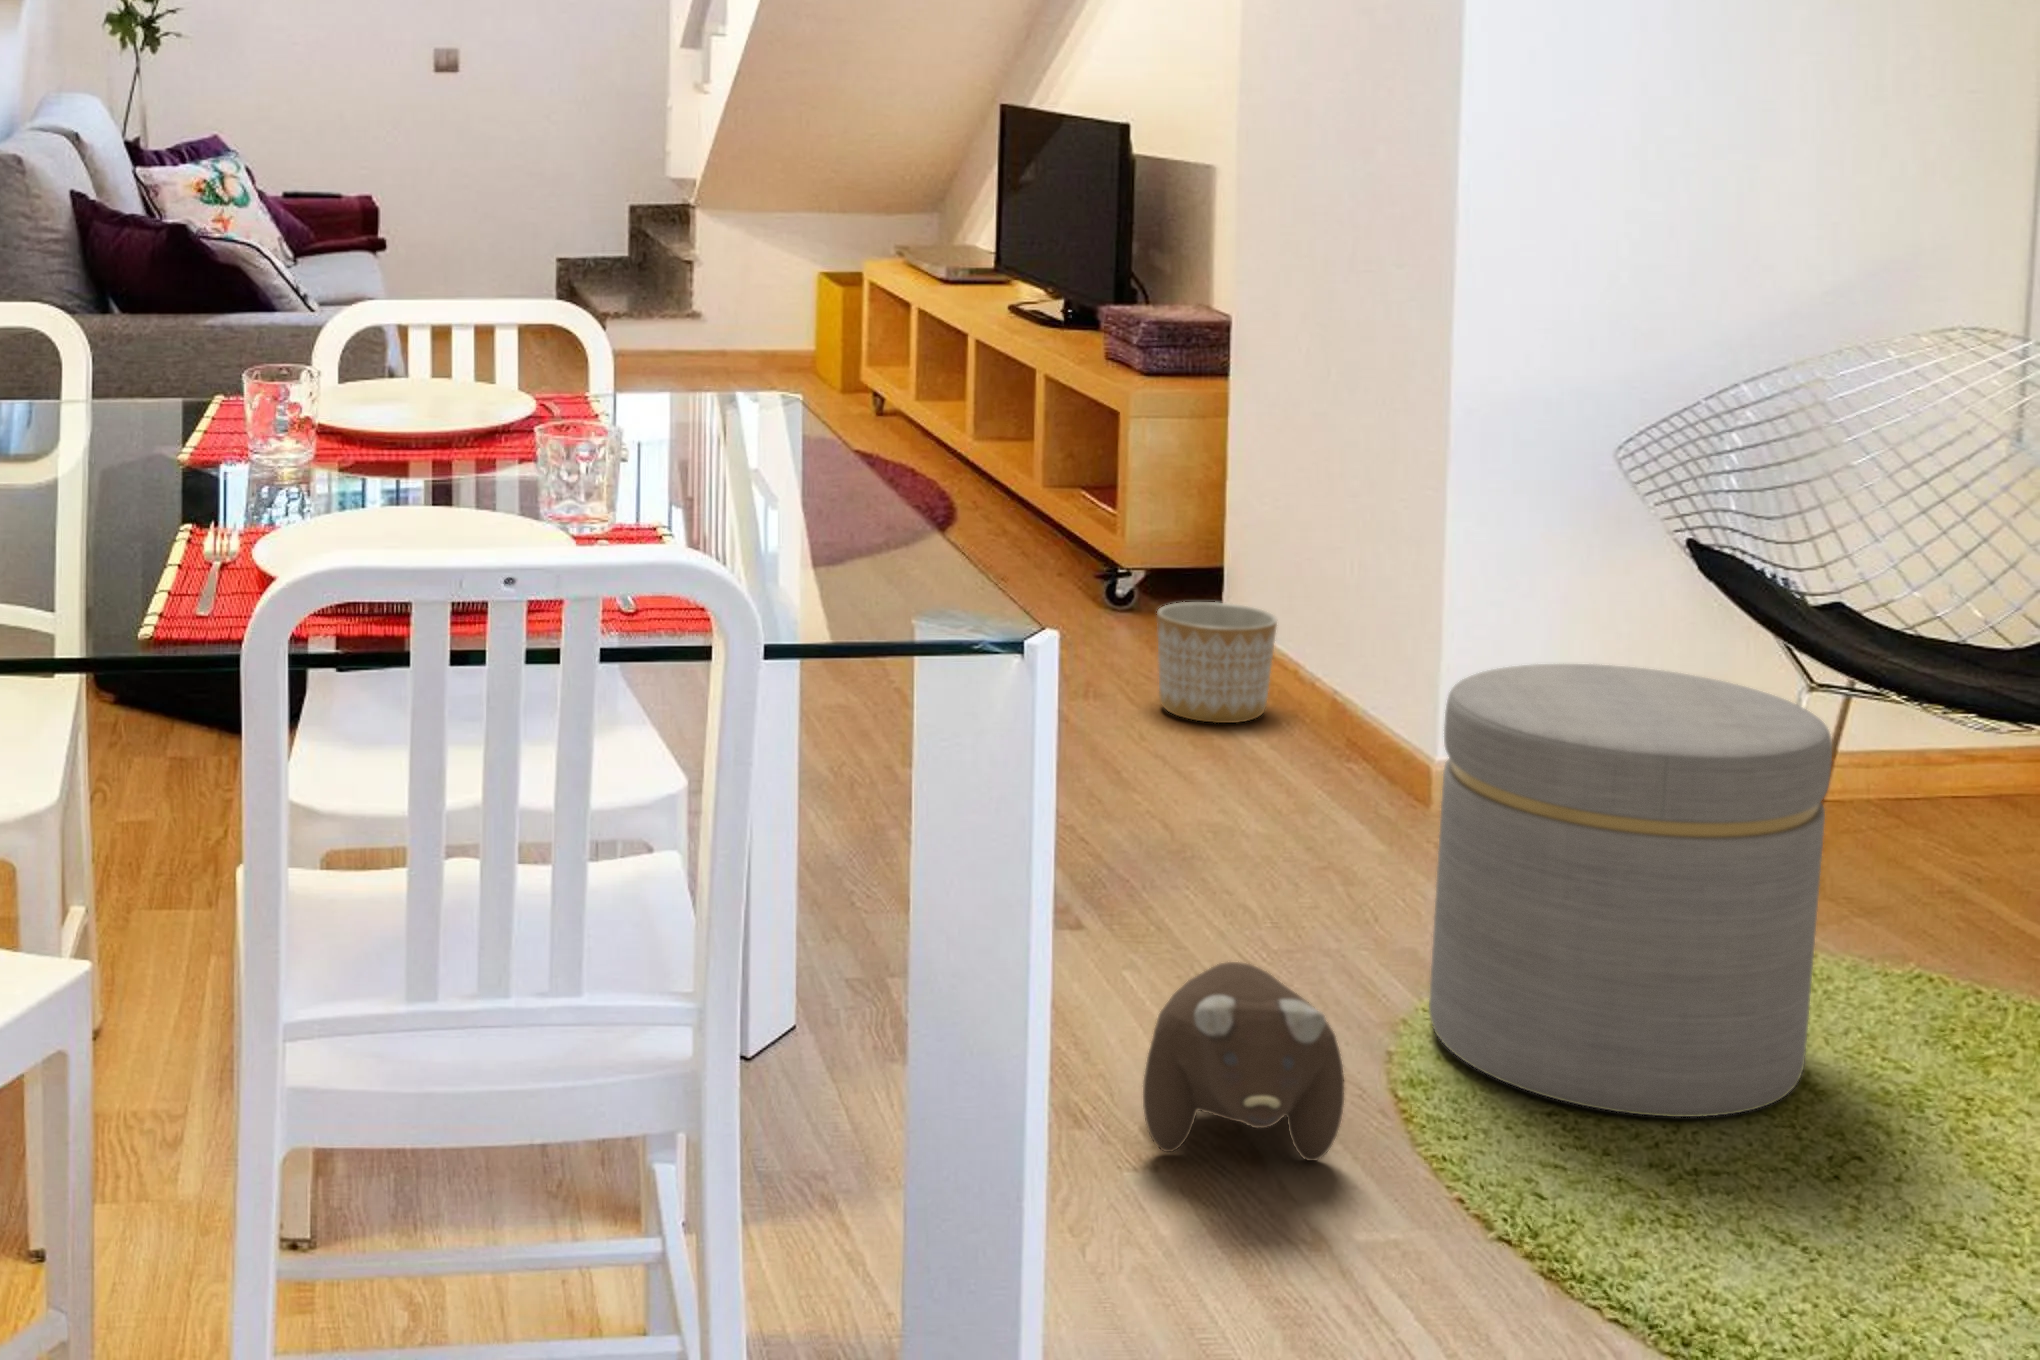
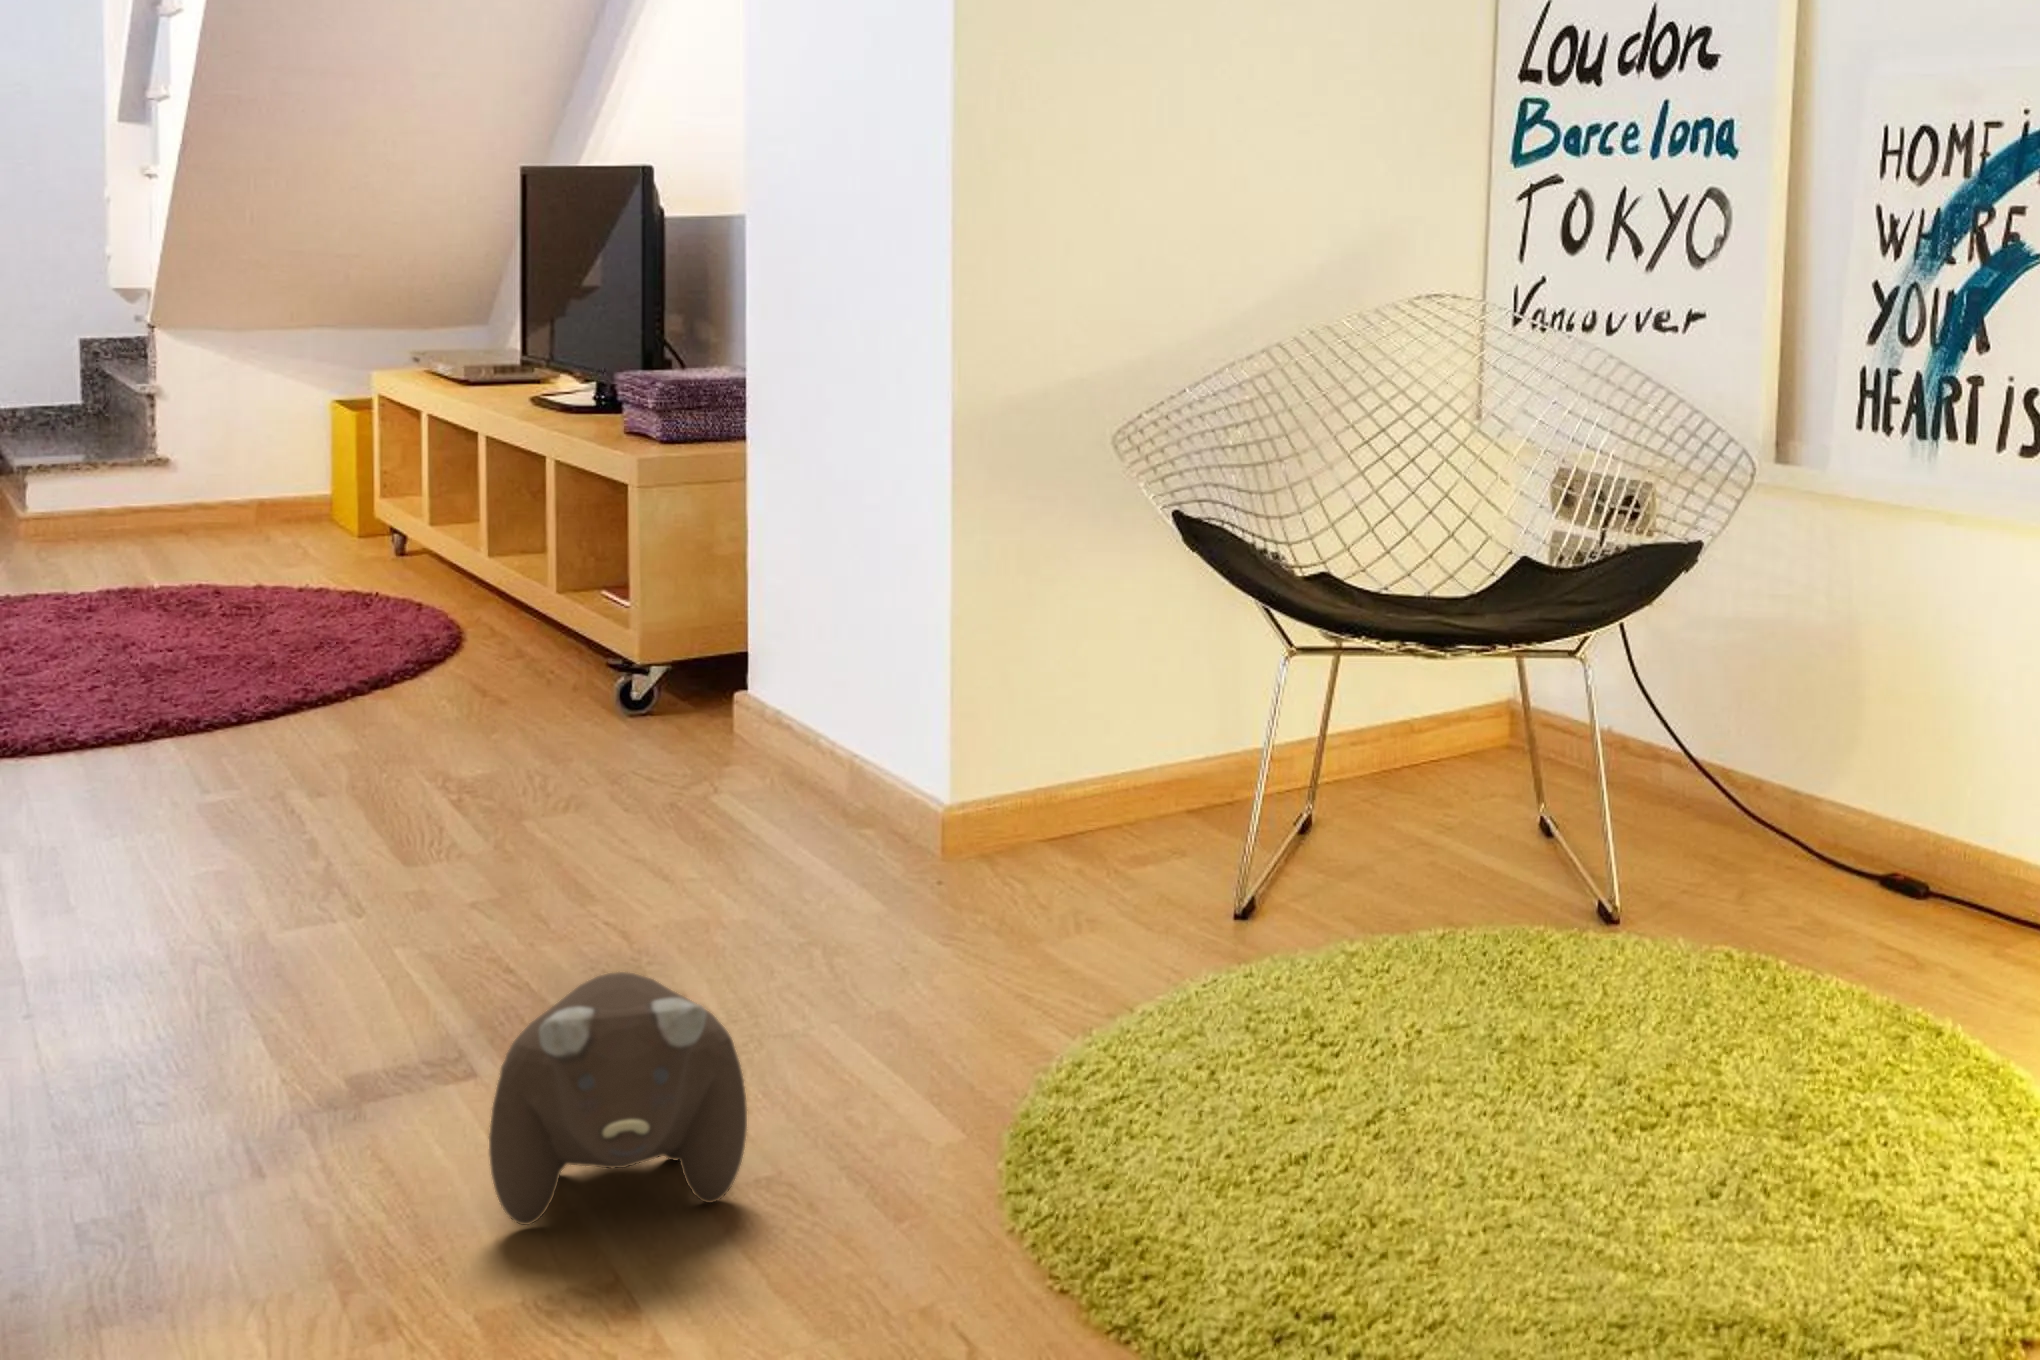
planter: present [1157,602,1277,723] -> none [642,656,777,785]
ottoman: present [1429,664,1832,1117] -> none [881,611,1281,1089]

